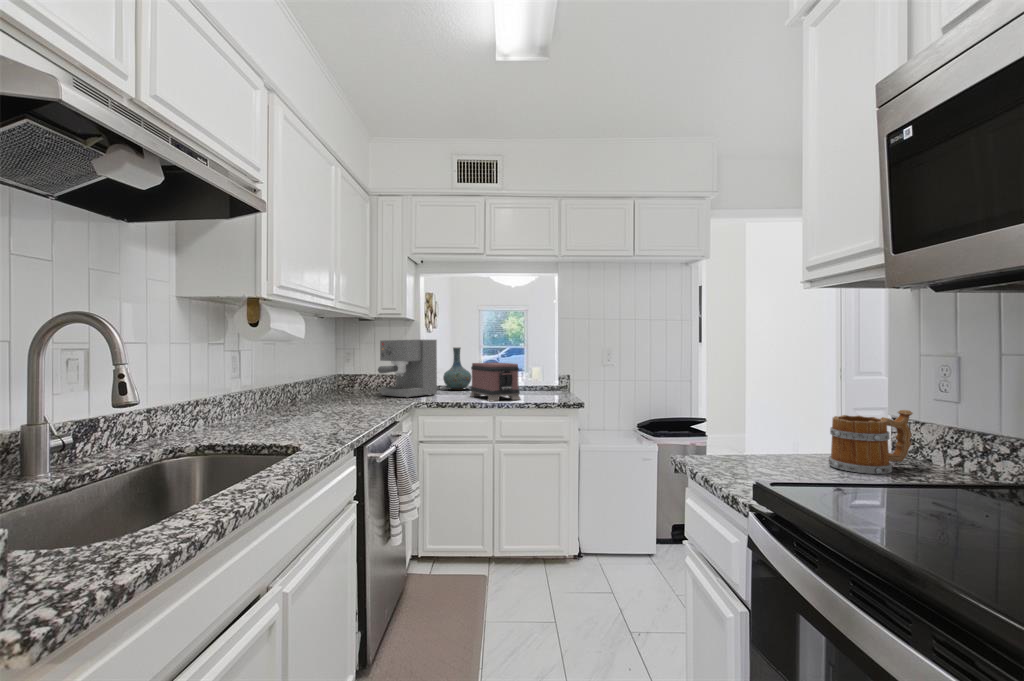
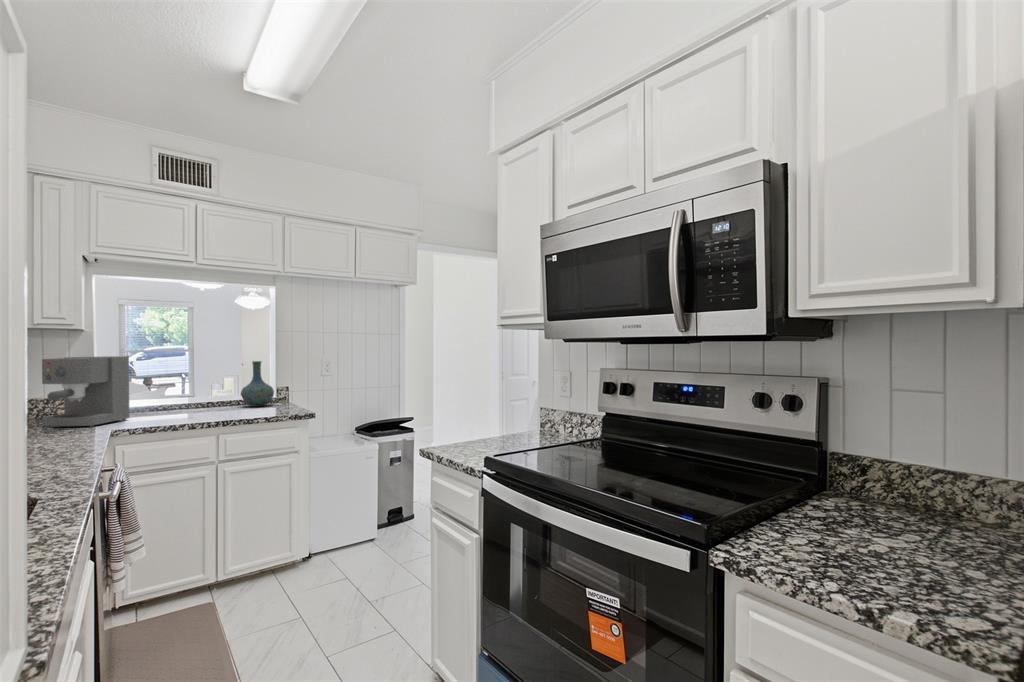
vase: present [443,348,471,390] -> present [241,361,274,407]
toaster: present [470,362,520,401] -> none [176,379,244,421]
mug: present [829,410,913,474] -> none [512,403,553,443]

